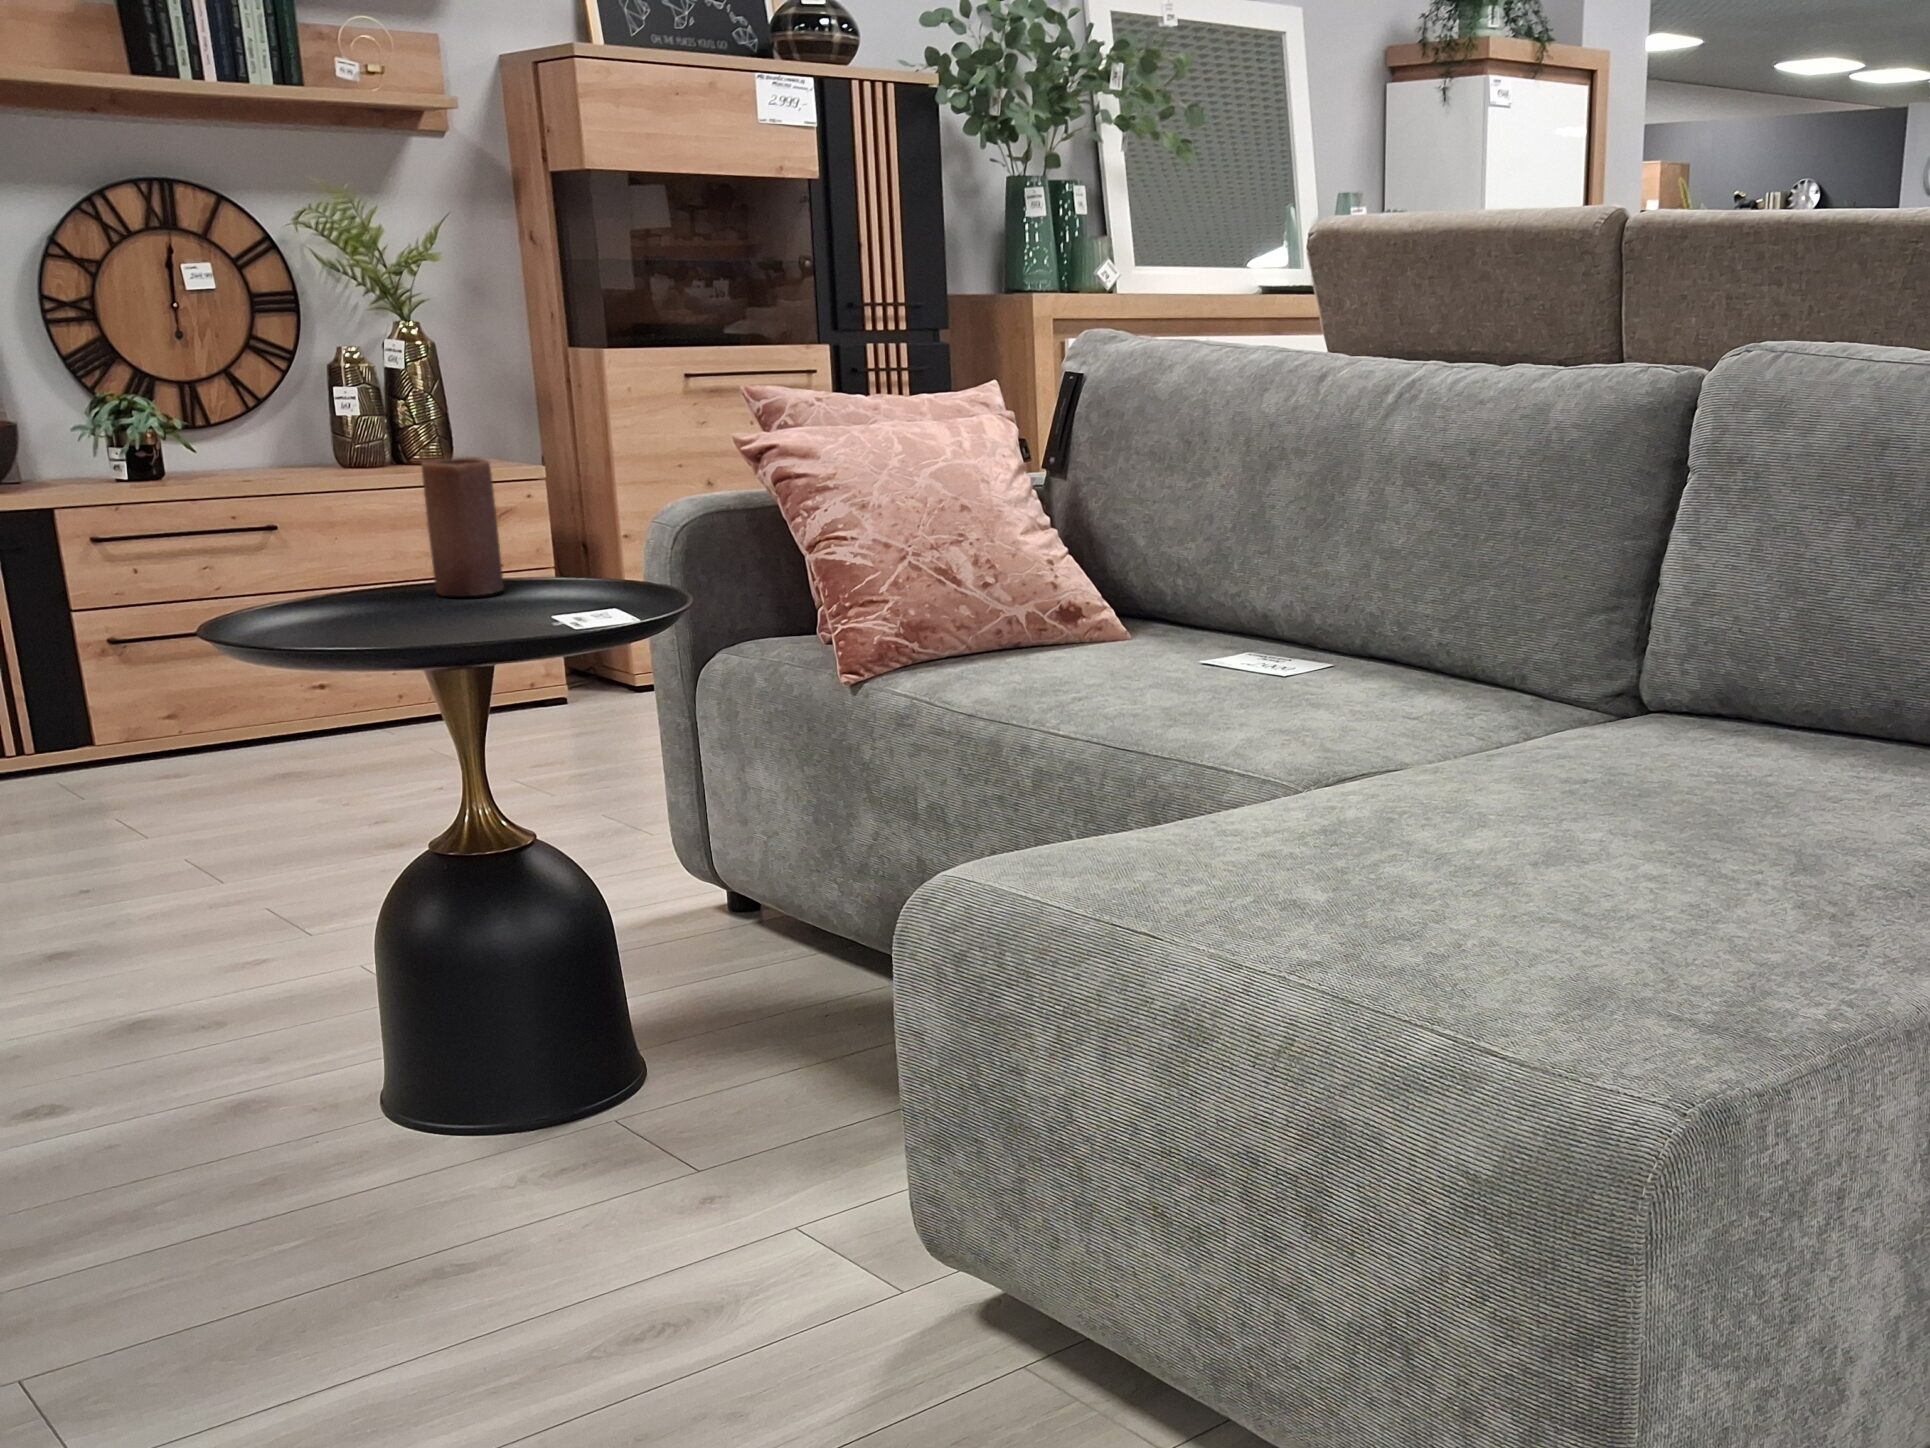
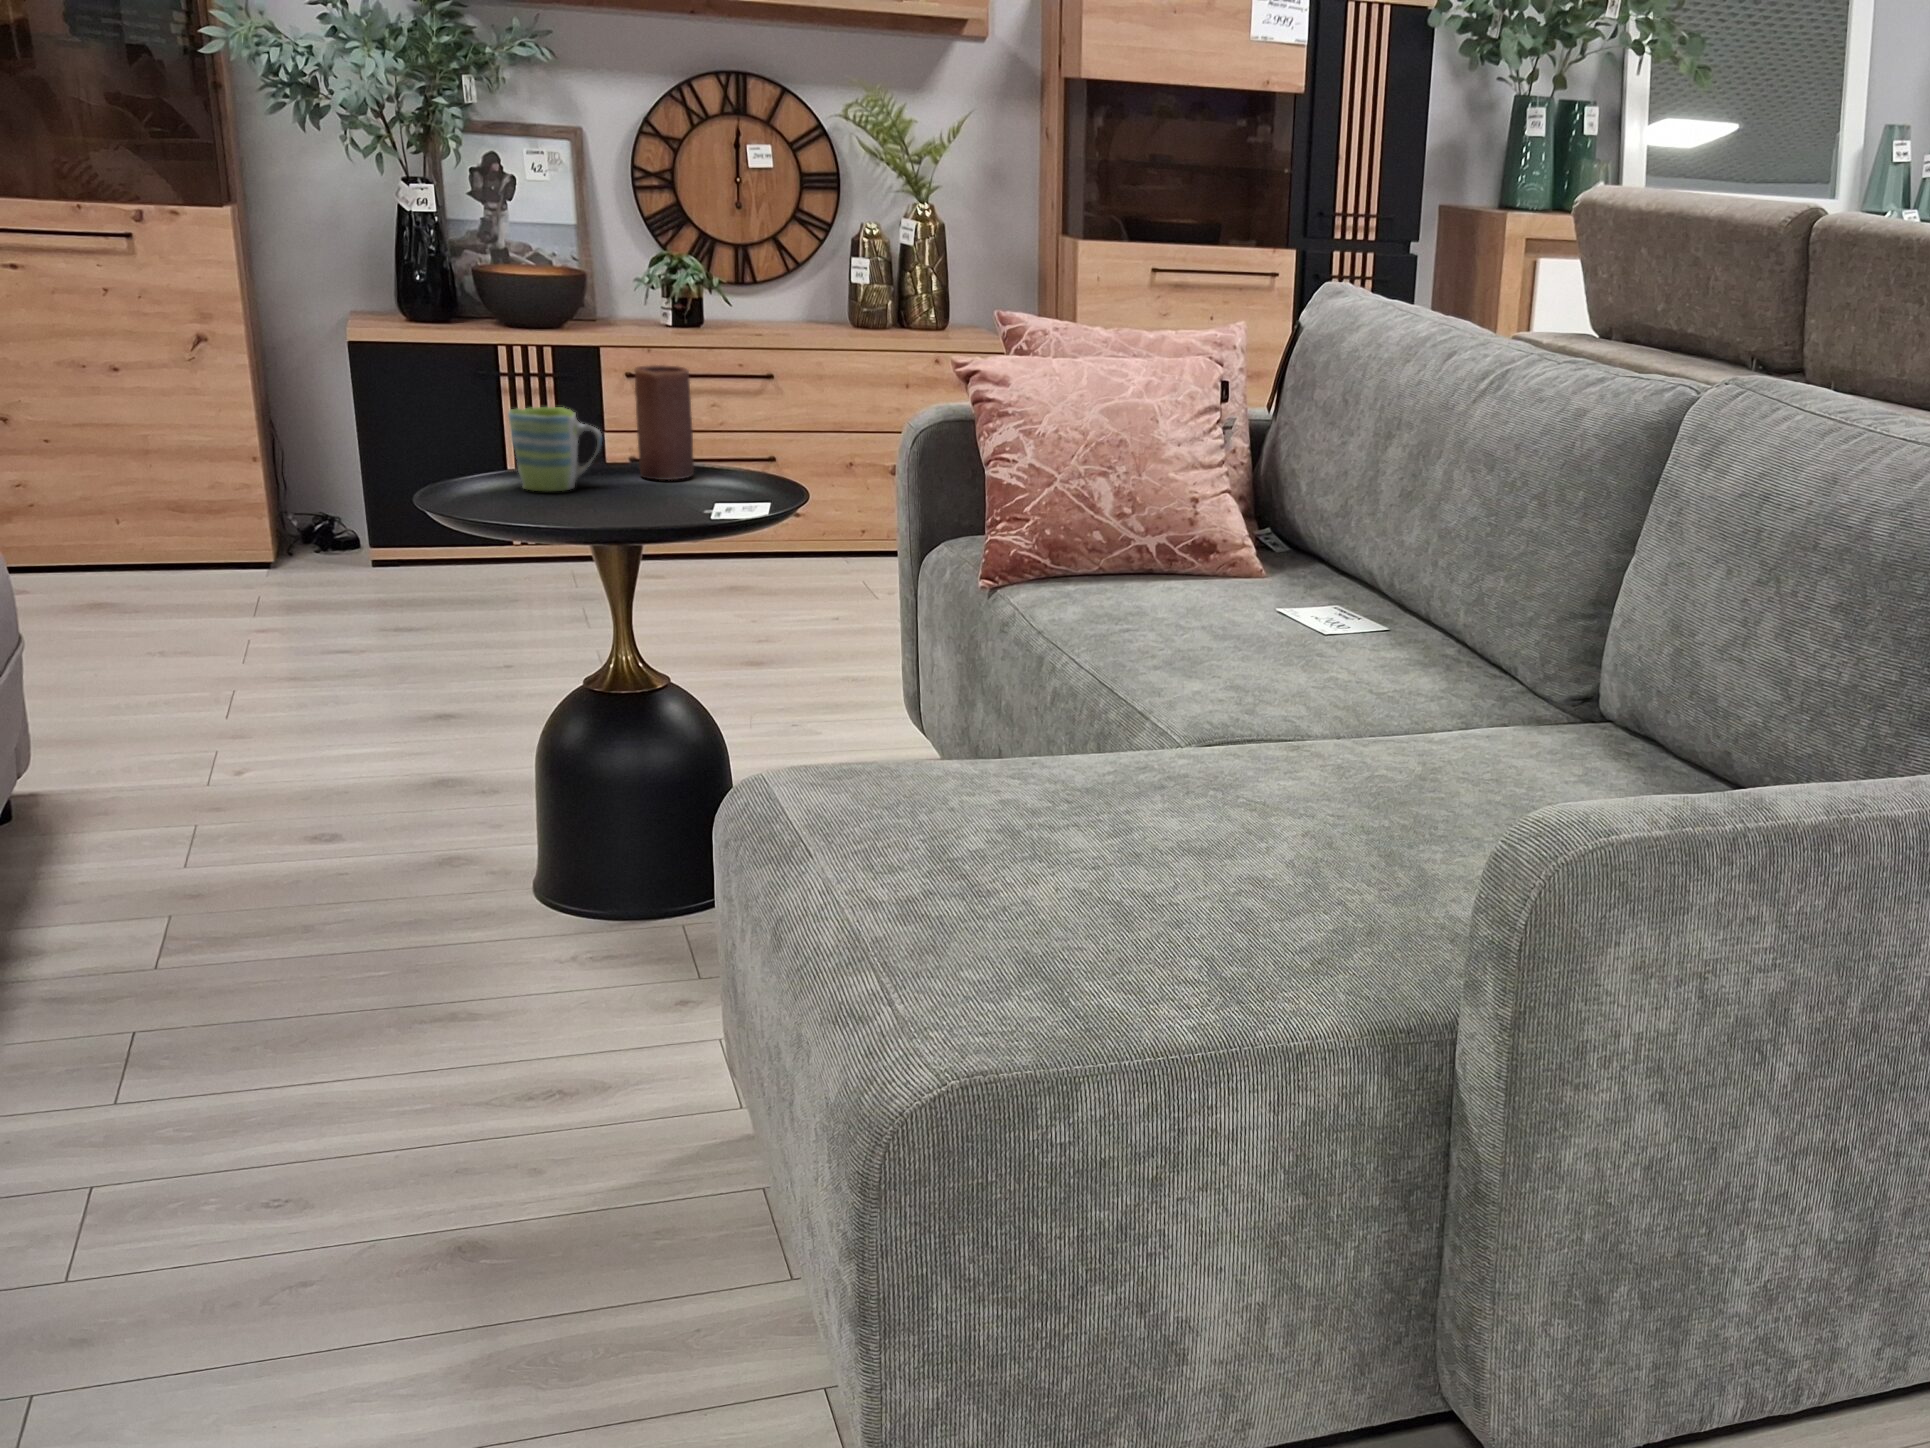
mug: none [290,516,410,621] -> present [508,407,602,491]

